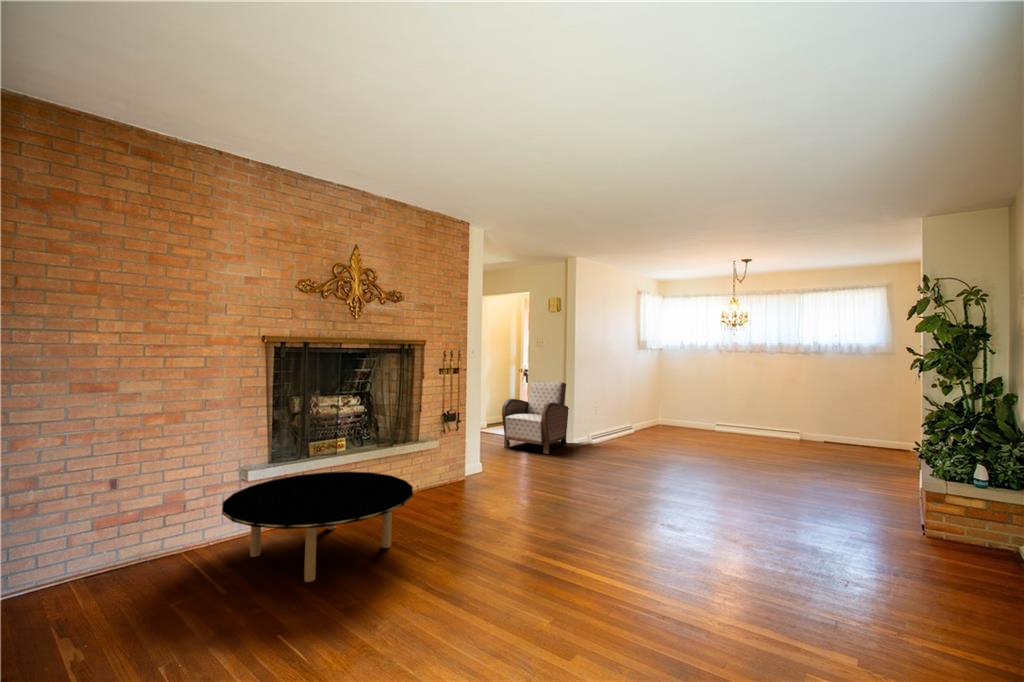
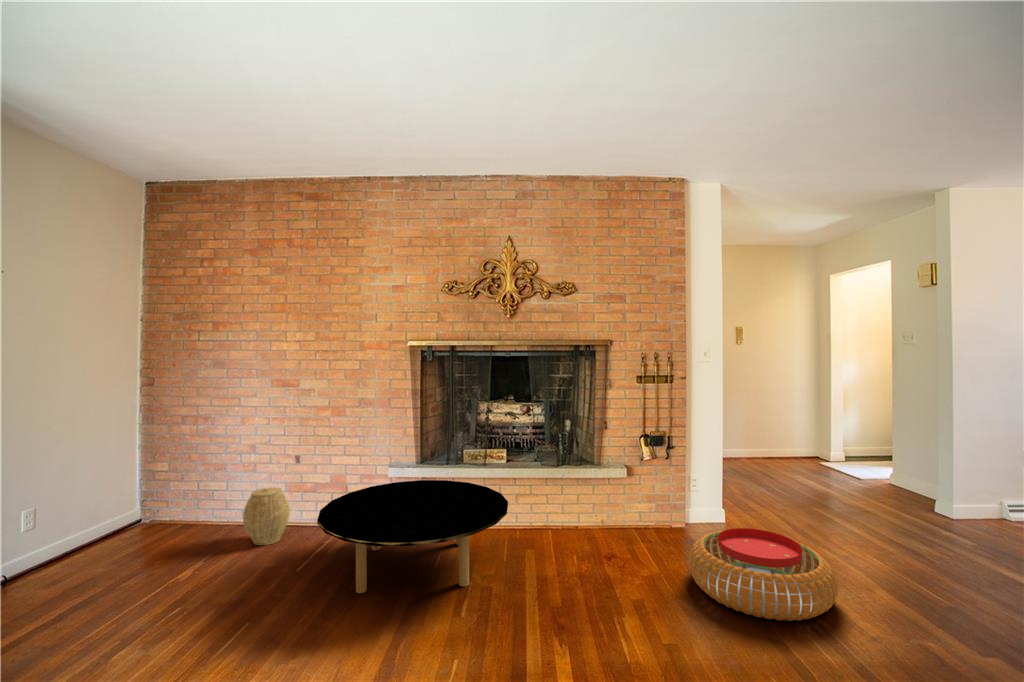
armchair: present [502,380,569,454] -> none [809,396,952,522]
pouf: none [505,461,585,506] -> present [689,528,838,621]
woven basket: none [44,523,119,603] -> present [243,487,290,545]

